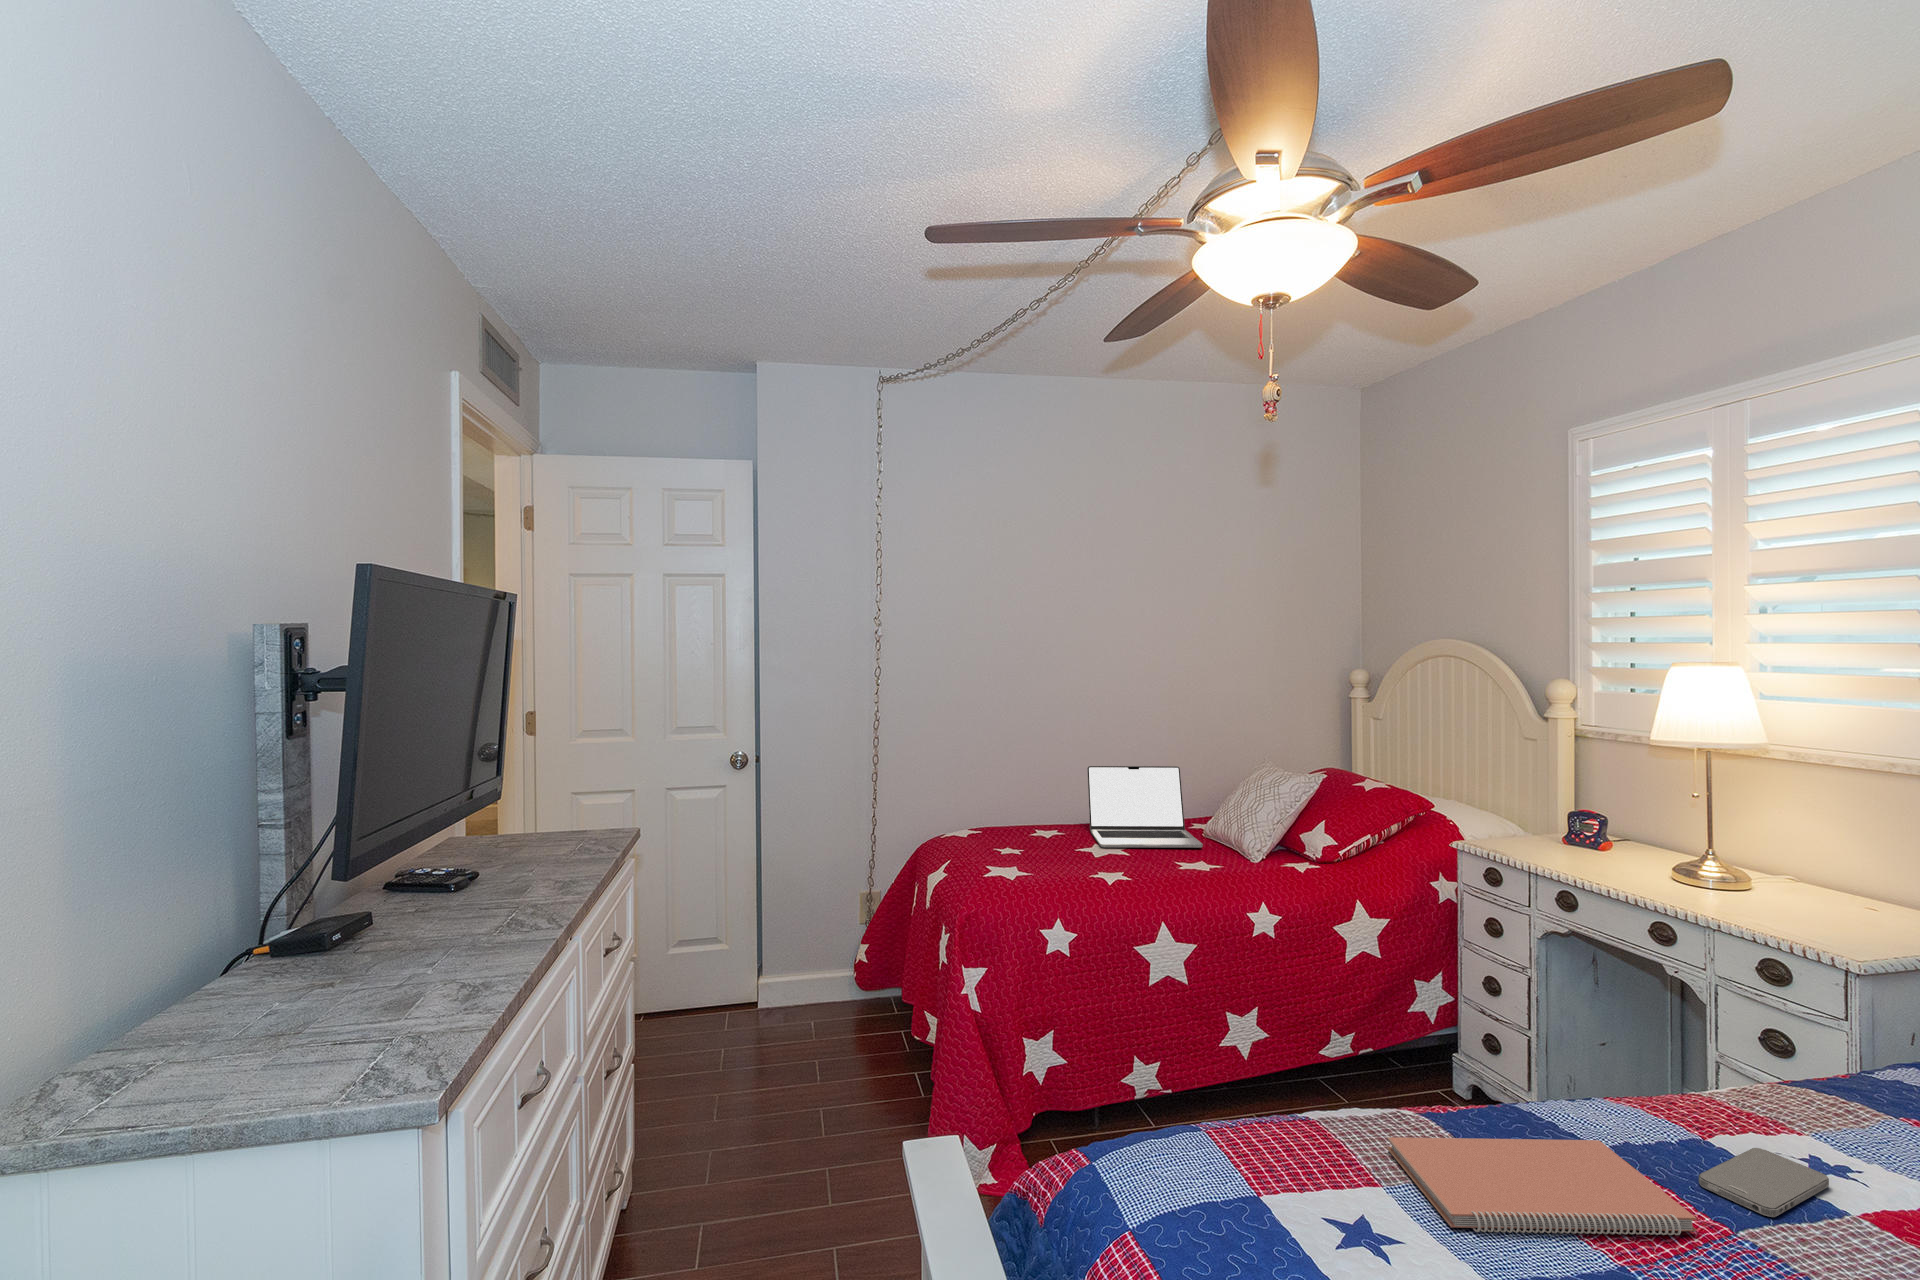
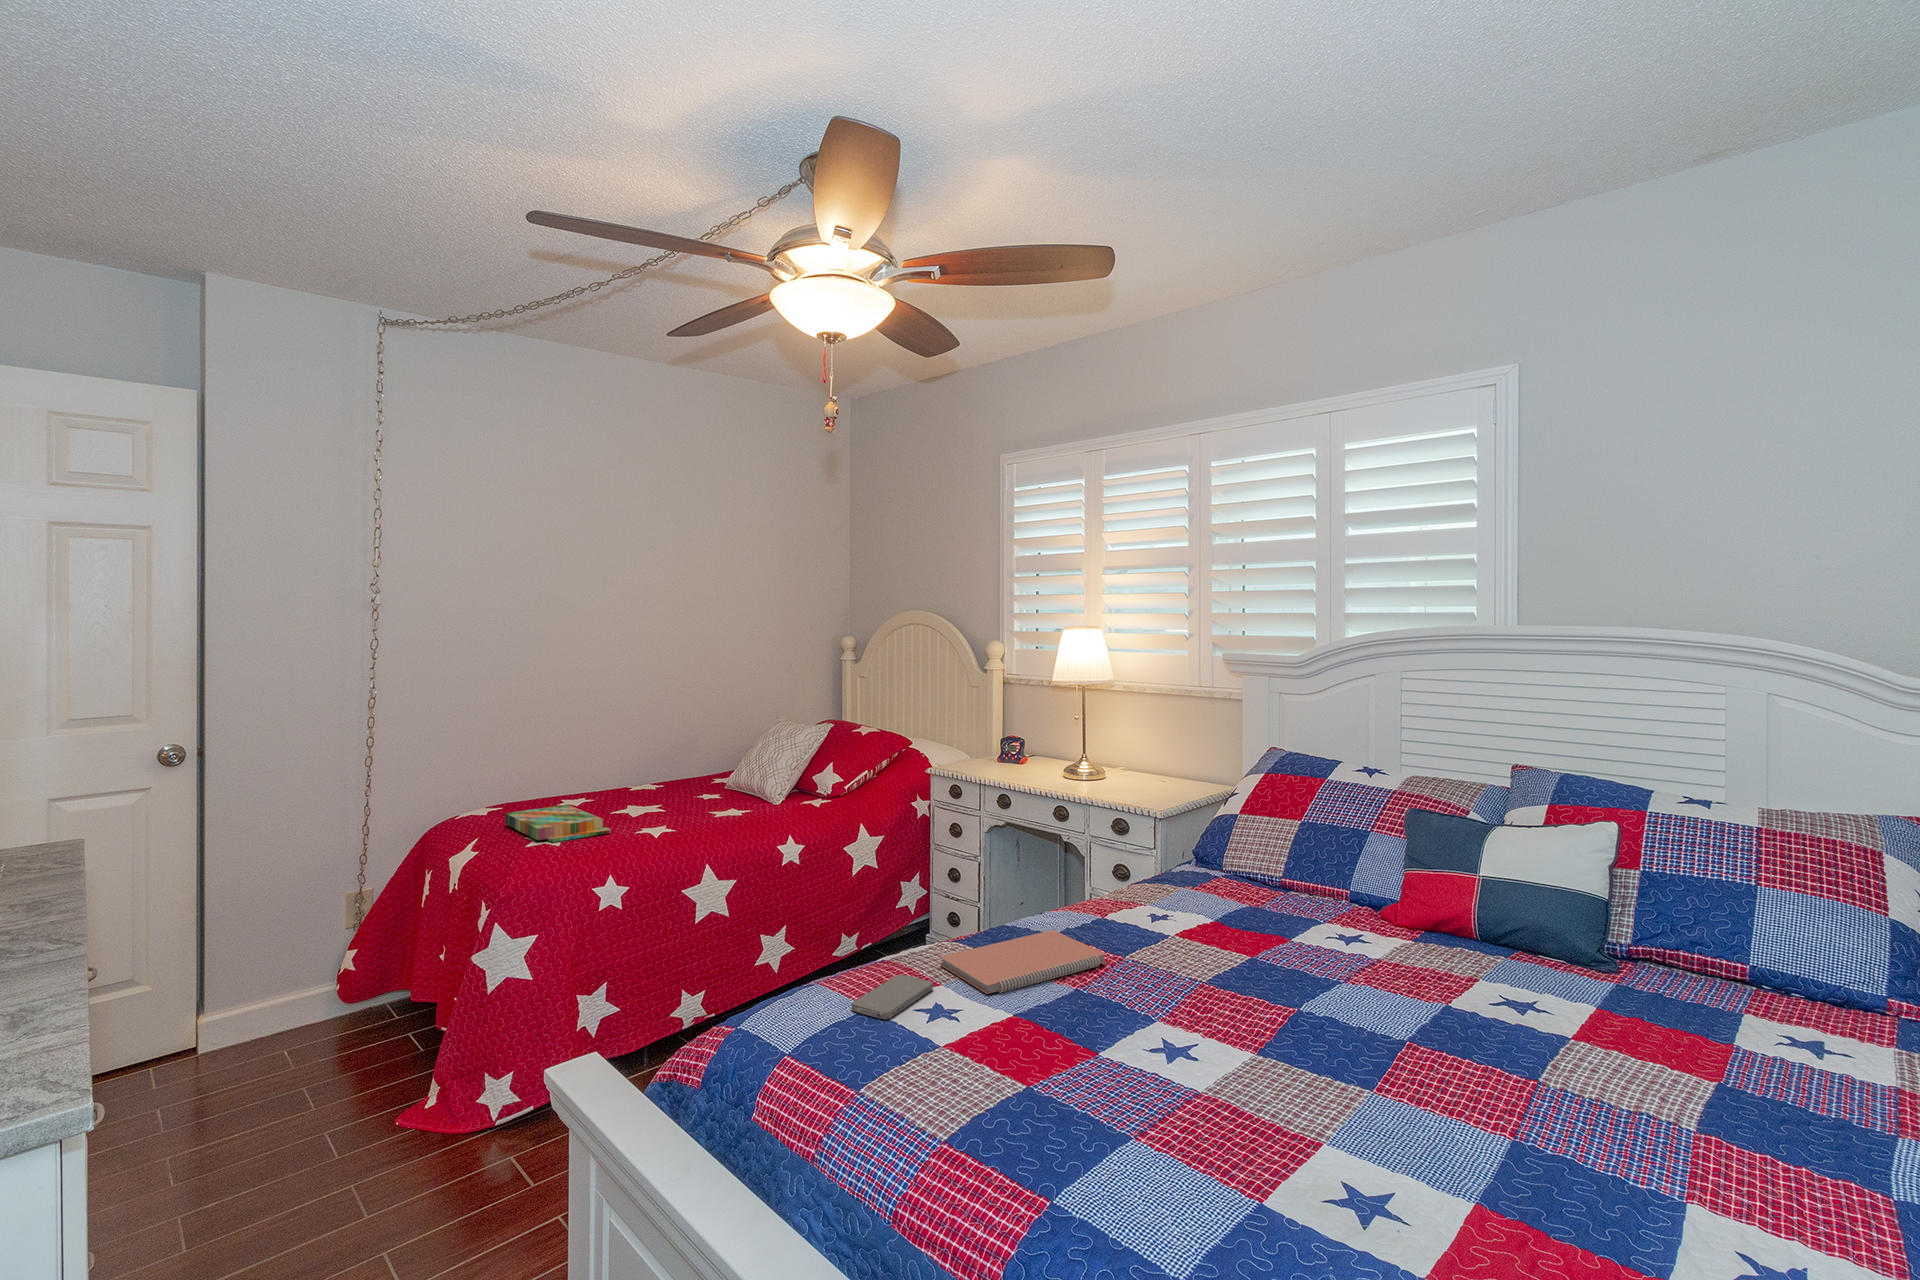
laptop: present [1087,766,1203,848] -> none [612,728,729,809]
board game: none [978,835,1067,874] -> present [505,805,611,842]
smartphone: present [1699,1148,1829,1217] -> present [852,975,933,1019]

